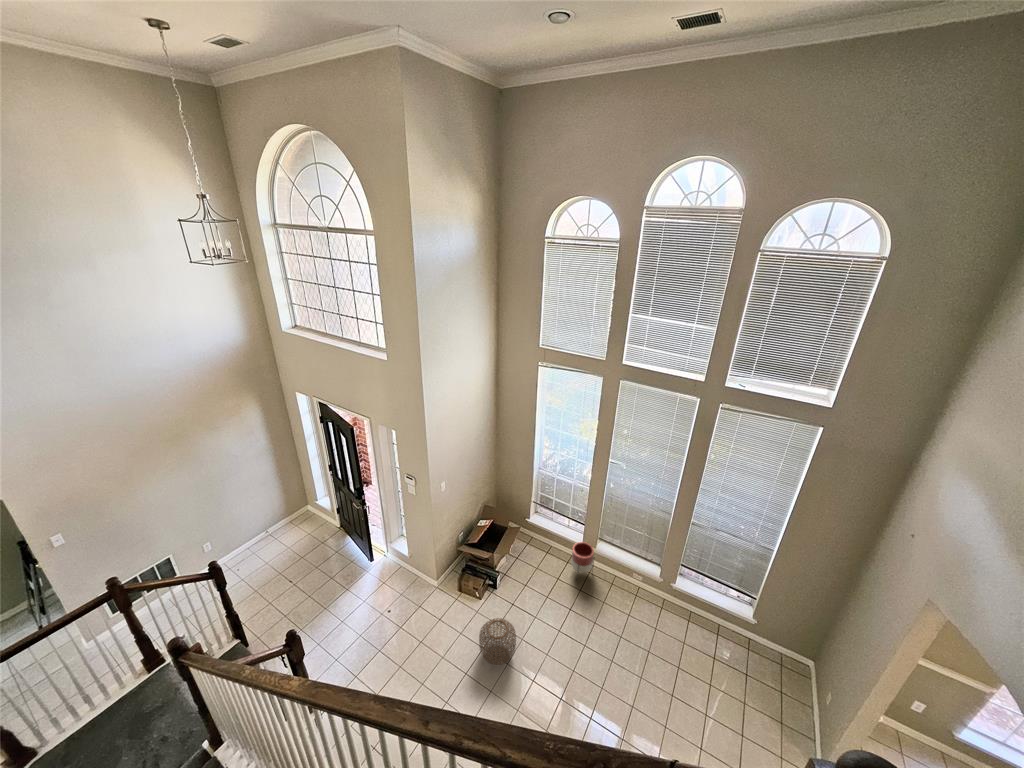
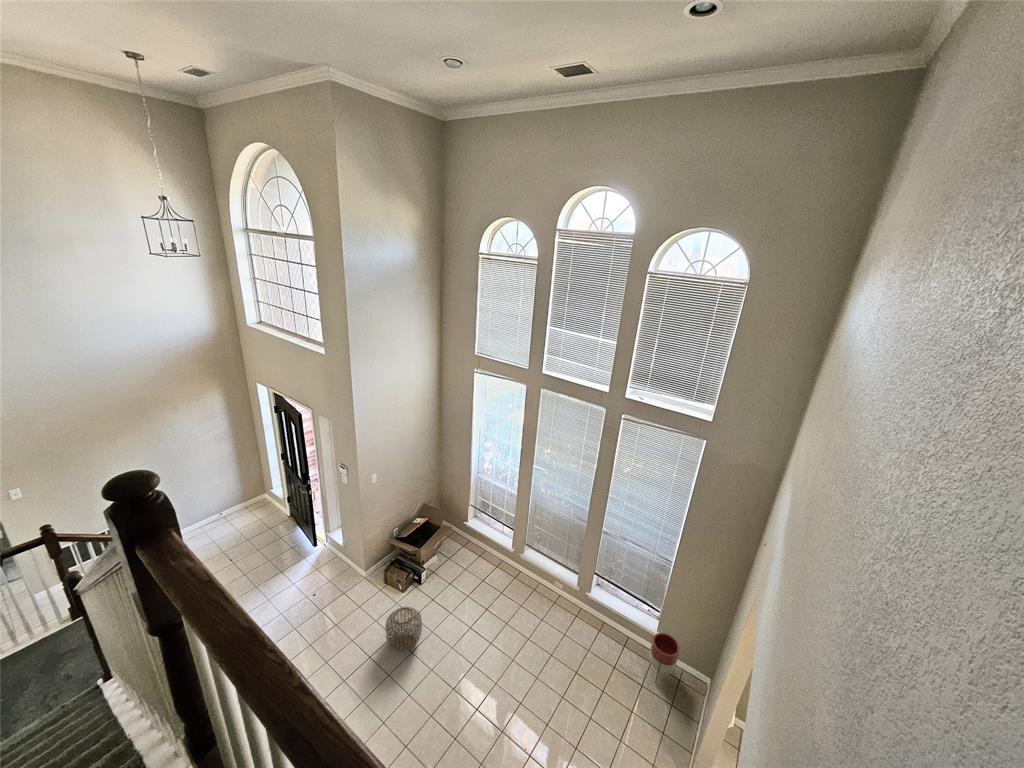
planter: present [571,542,594,573] -> present [649,633,679,683]

